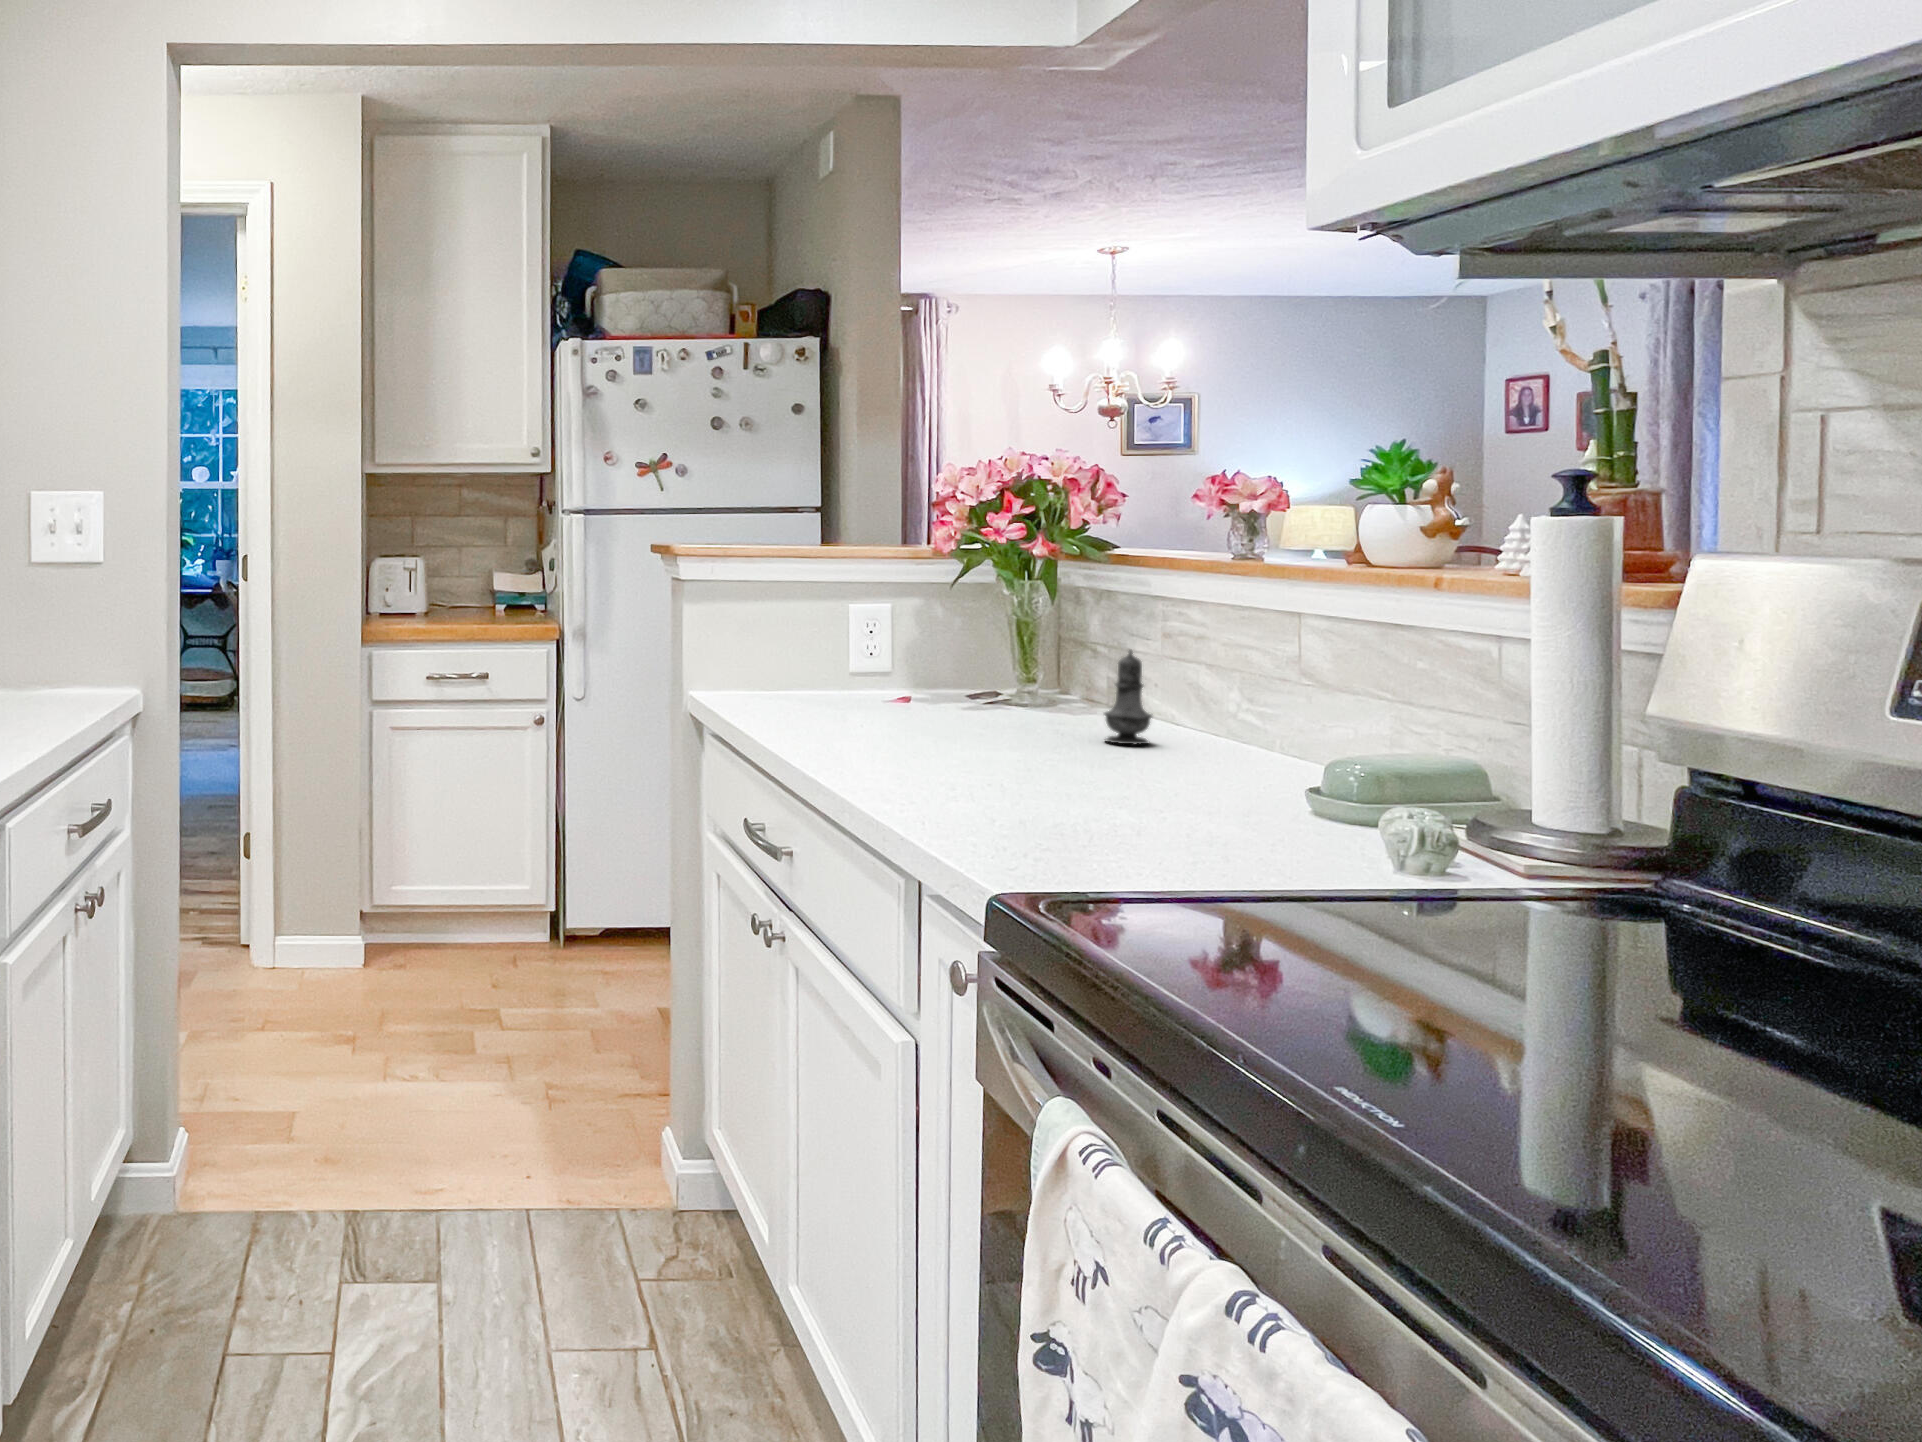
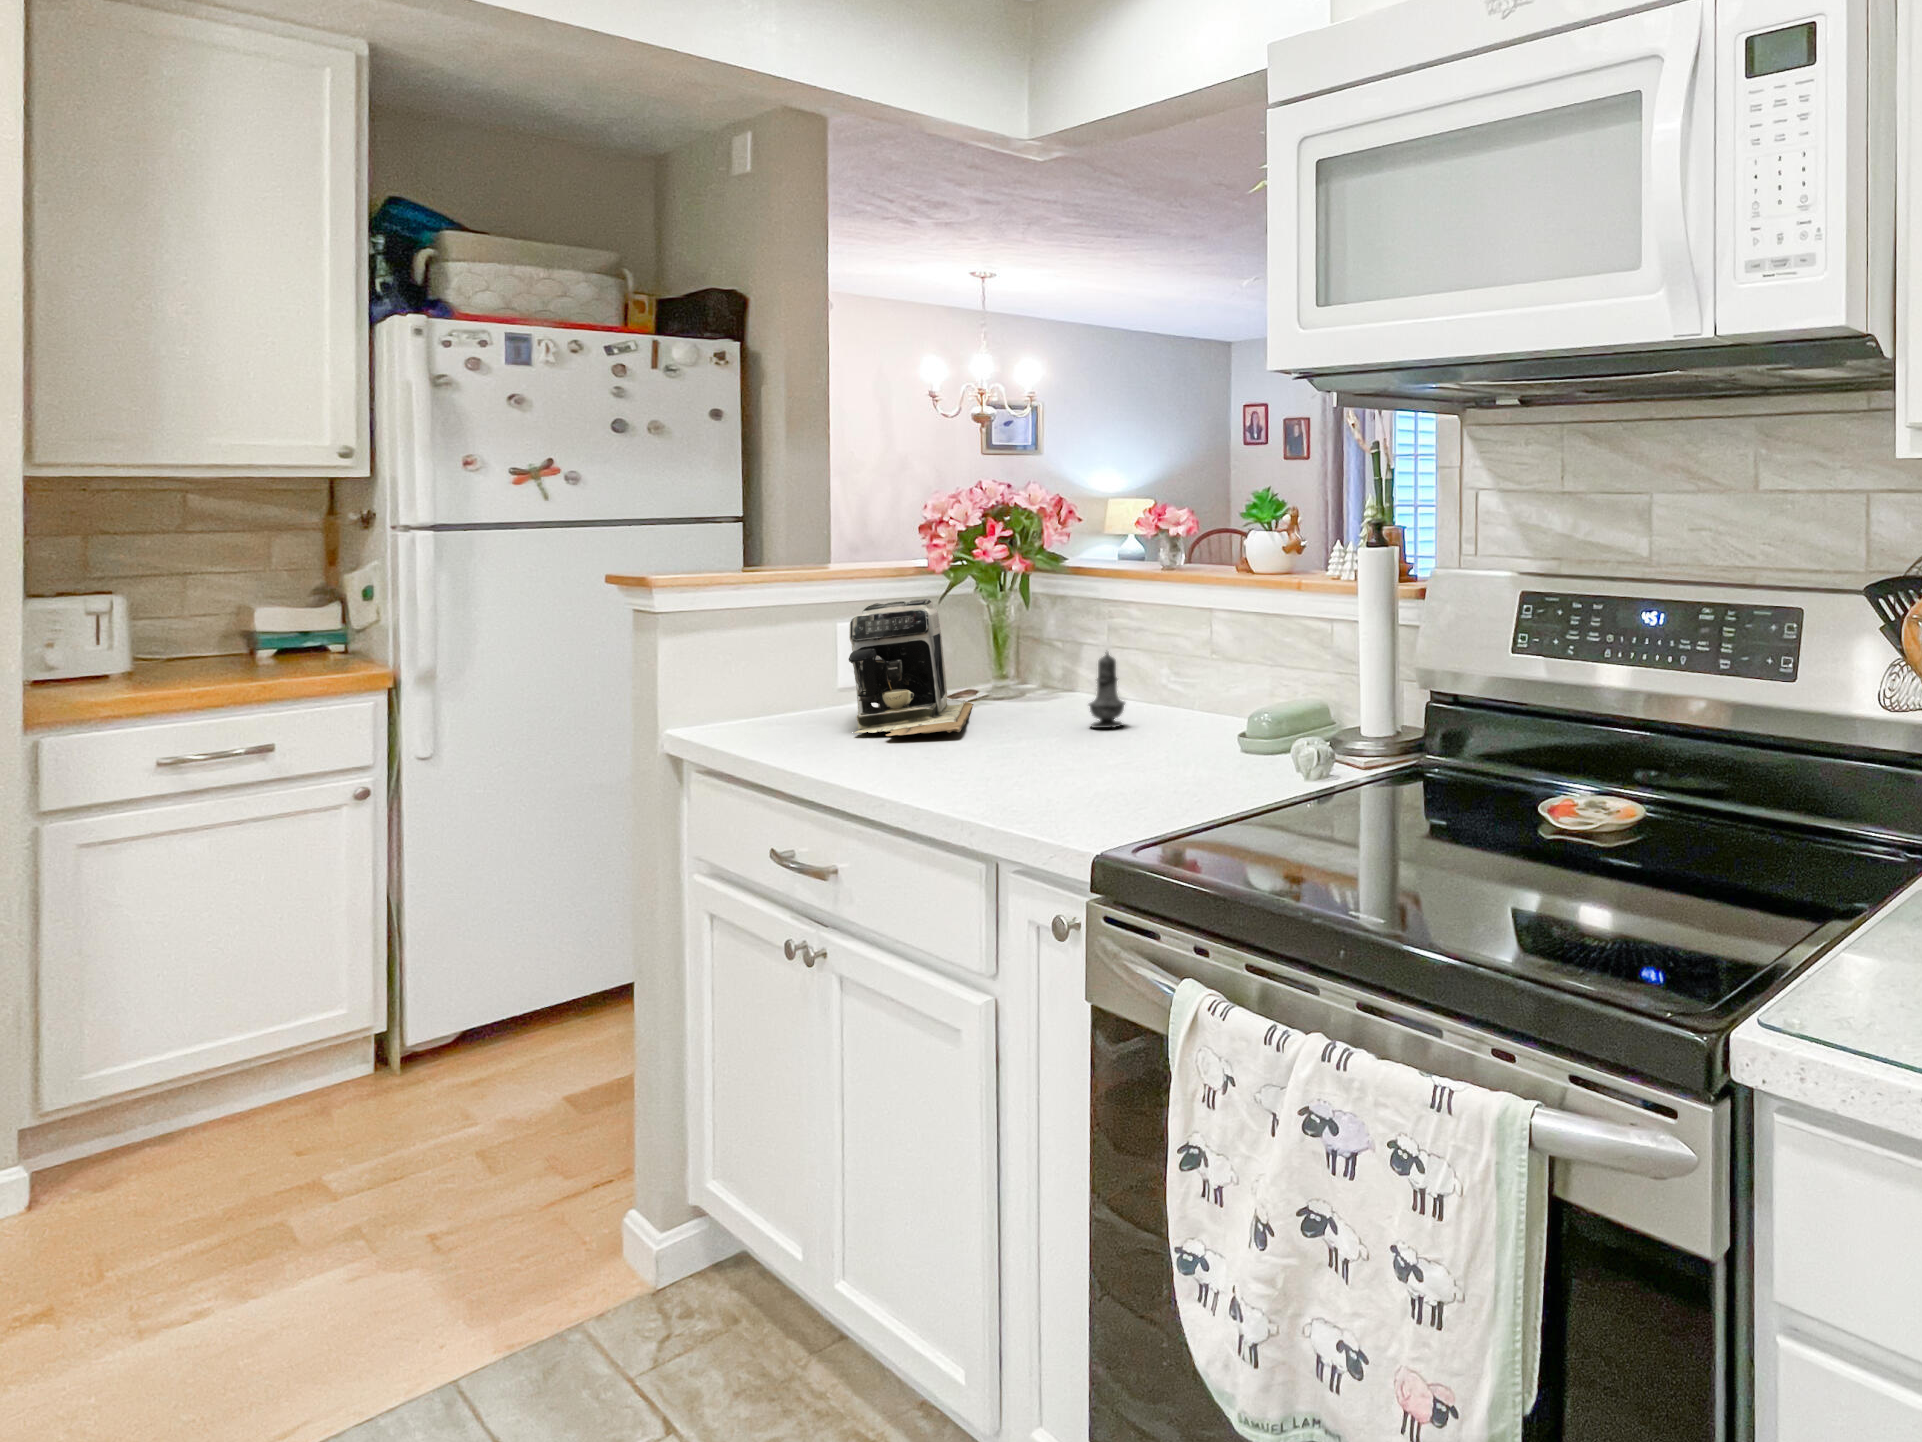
coffee maker: none [839,583,988,728] -> present [849,599,974,736]

